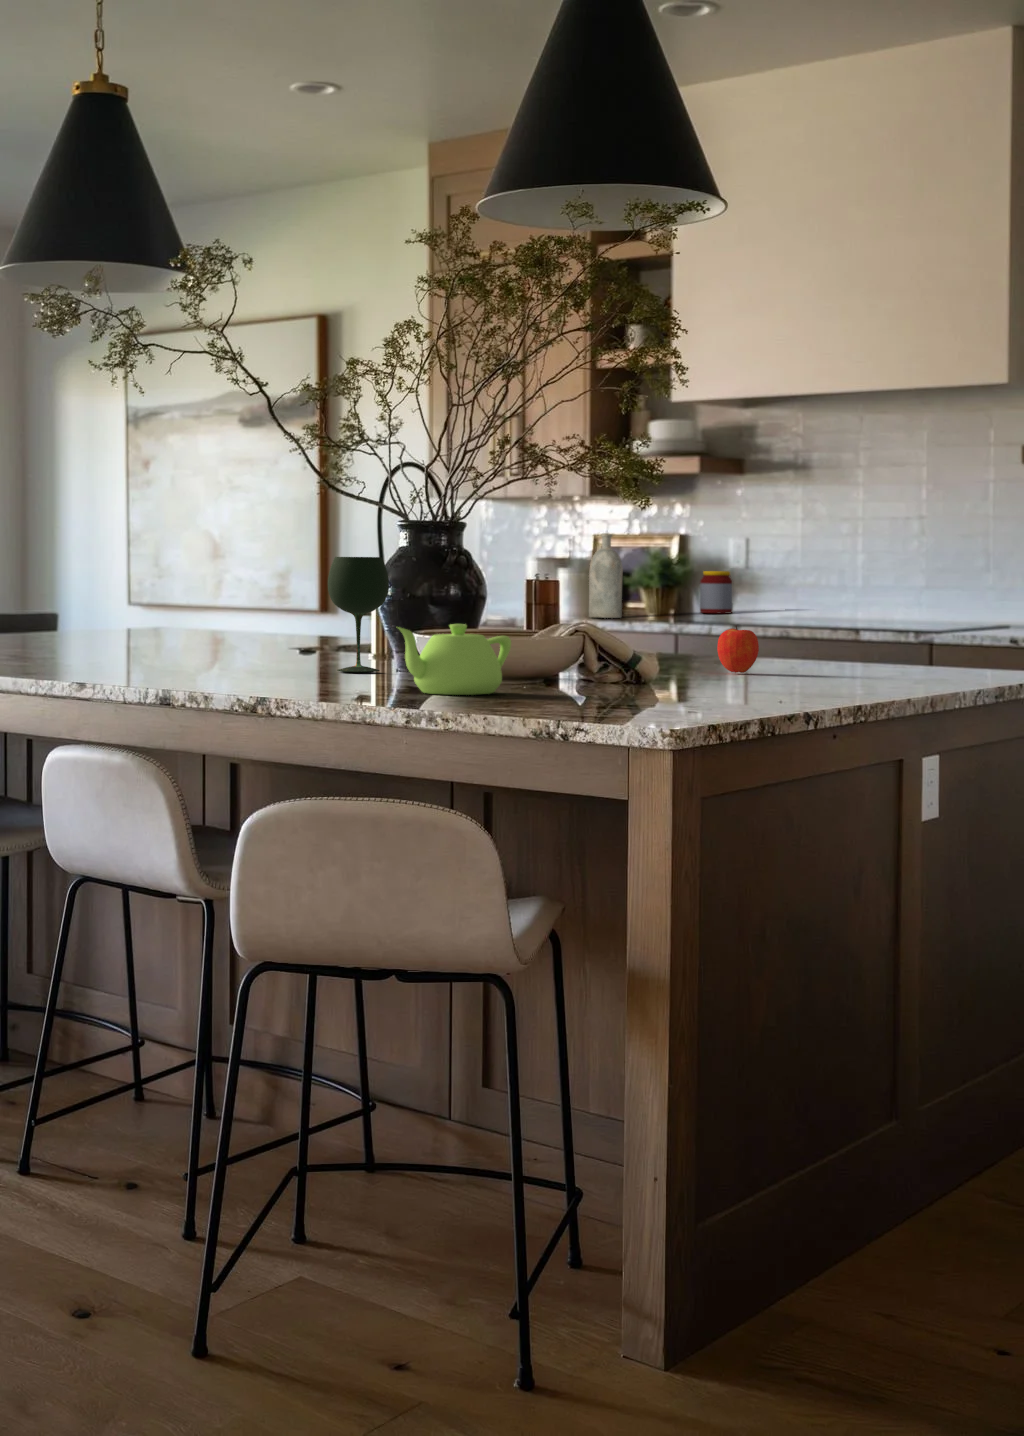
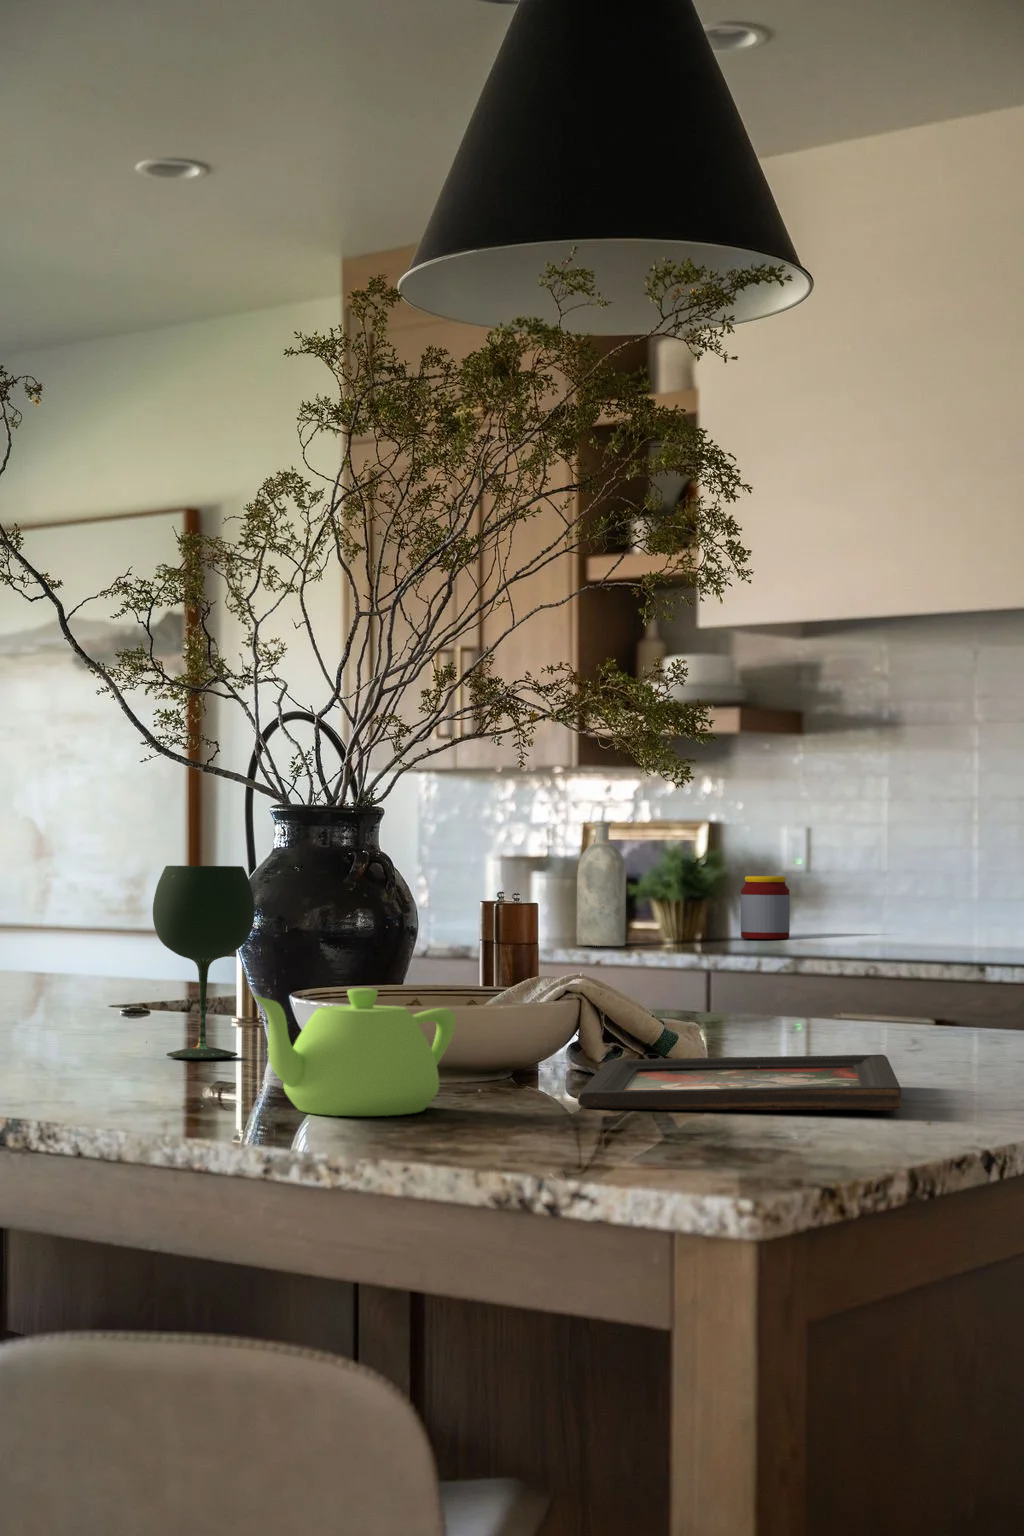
apple: present [717,626,759,673] -> none [793,974,861,1052]
decorative tray: none [581,668,766,695] -> present [578,1054,901,1111]

